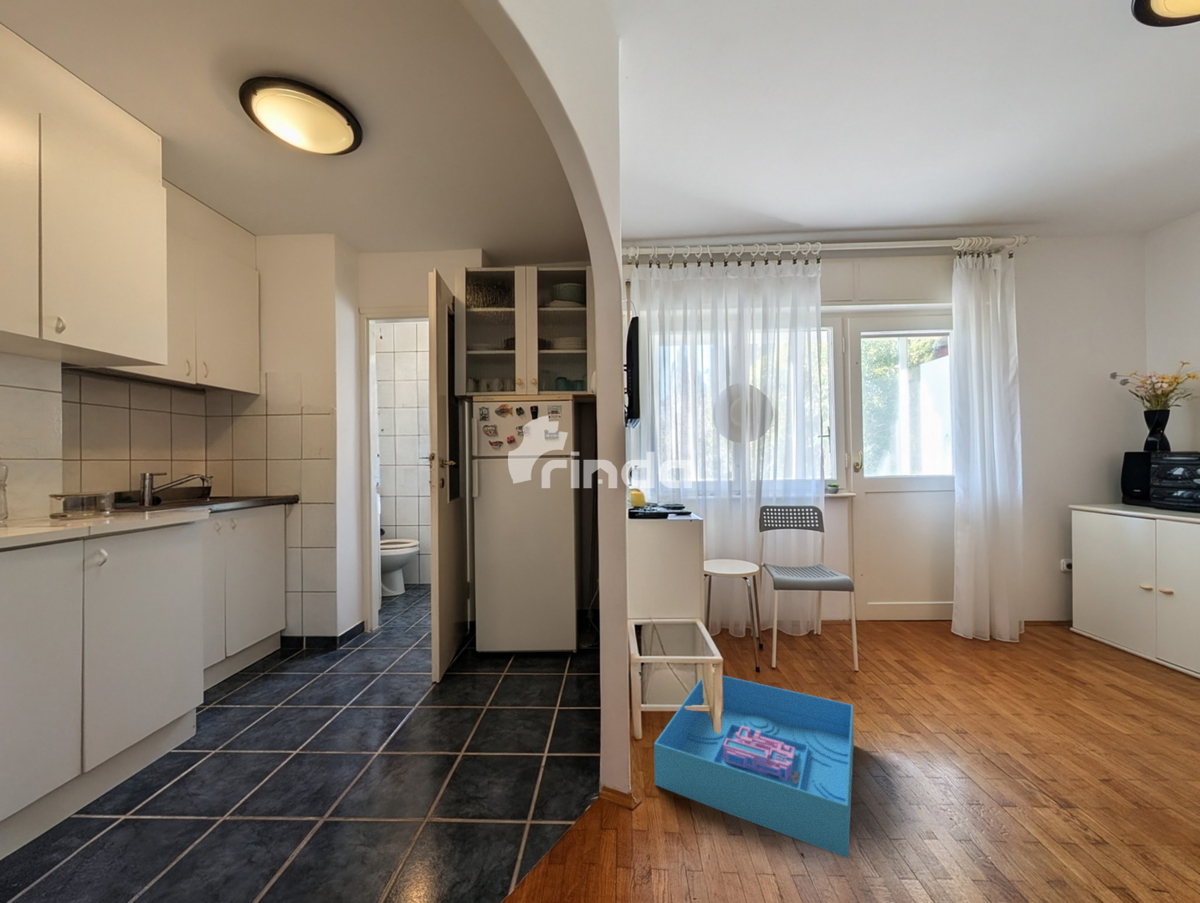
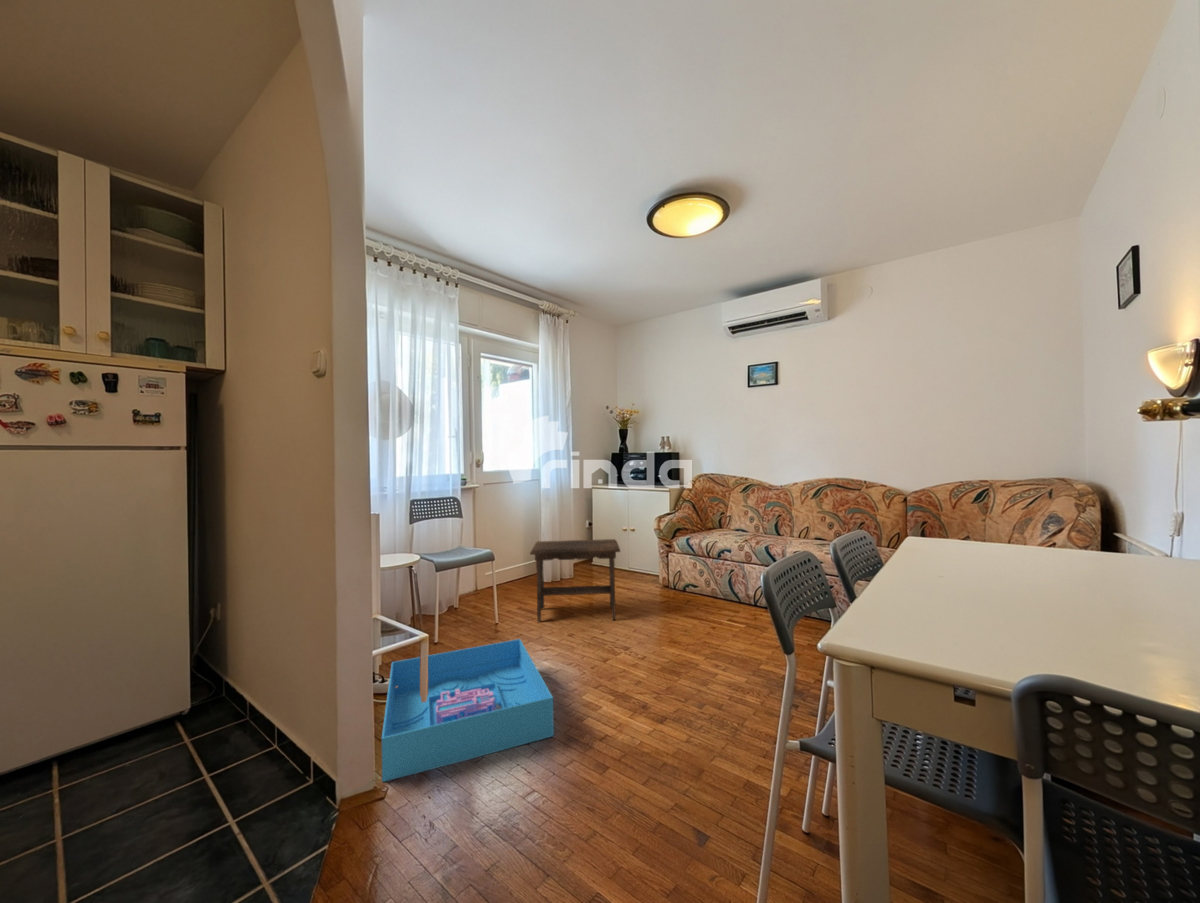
footstool: none [902,580,1086,743] -> present [530,539,620,622]

